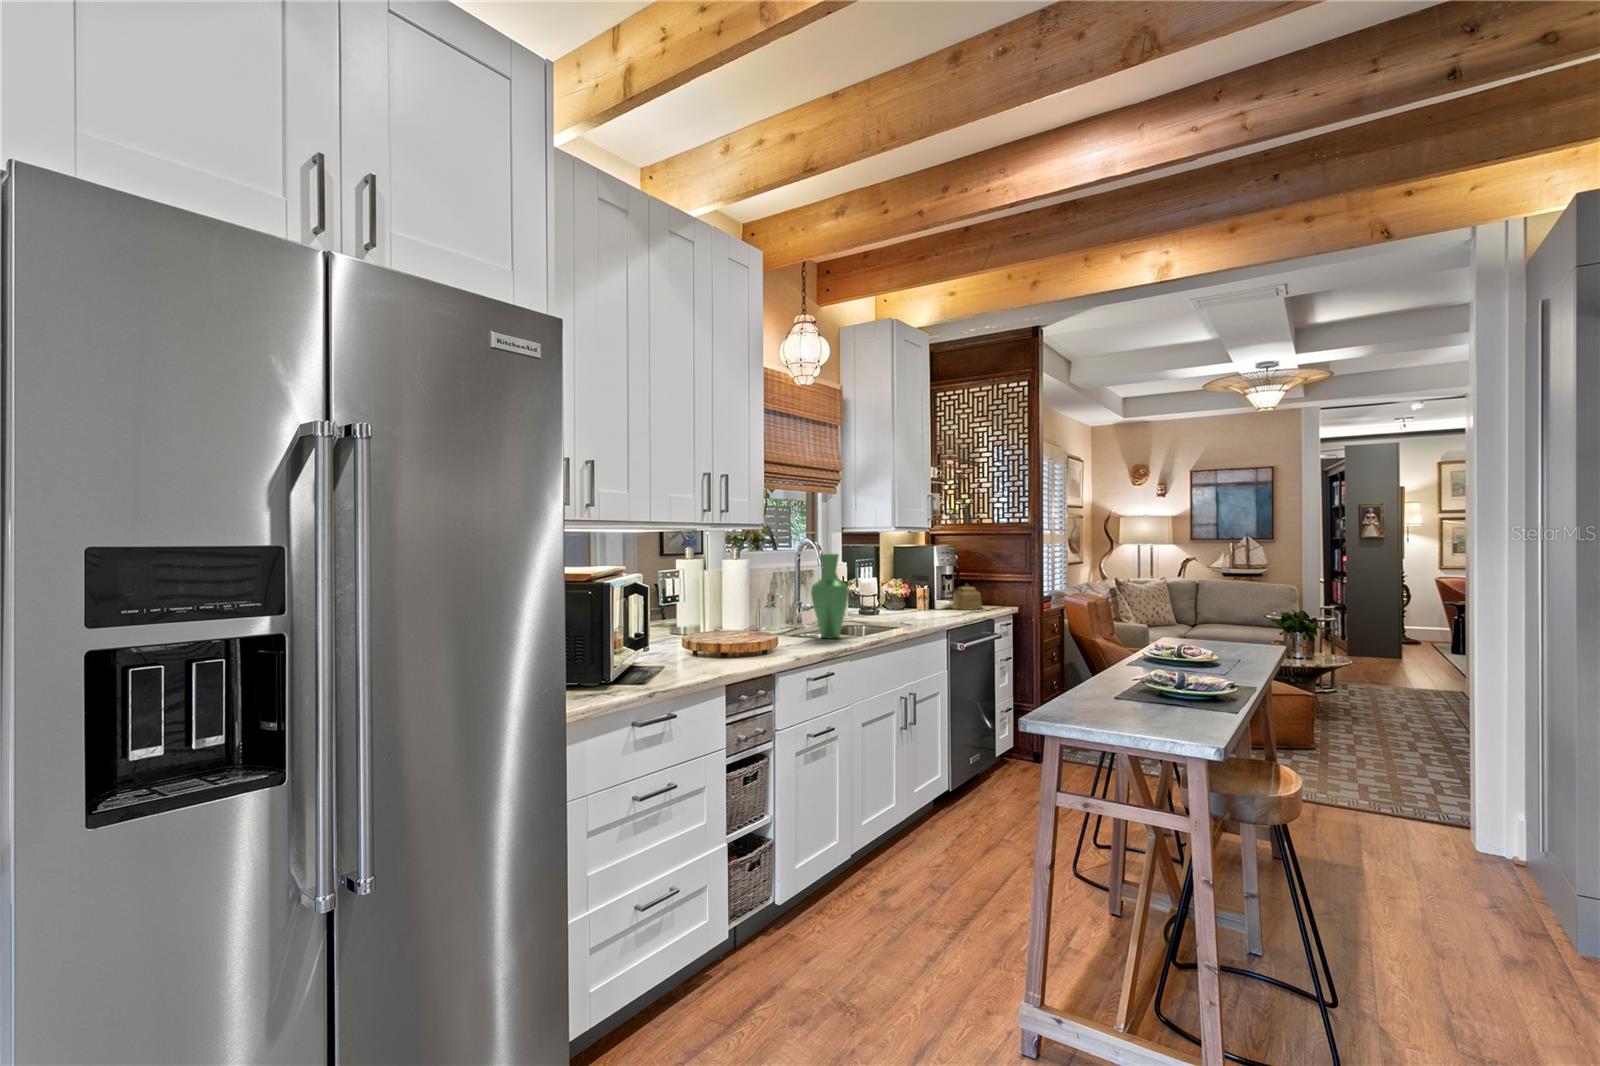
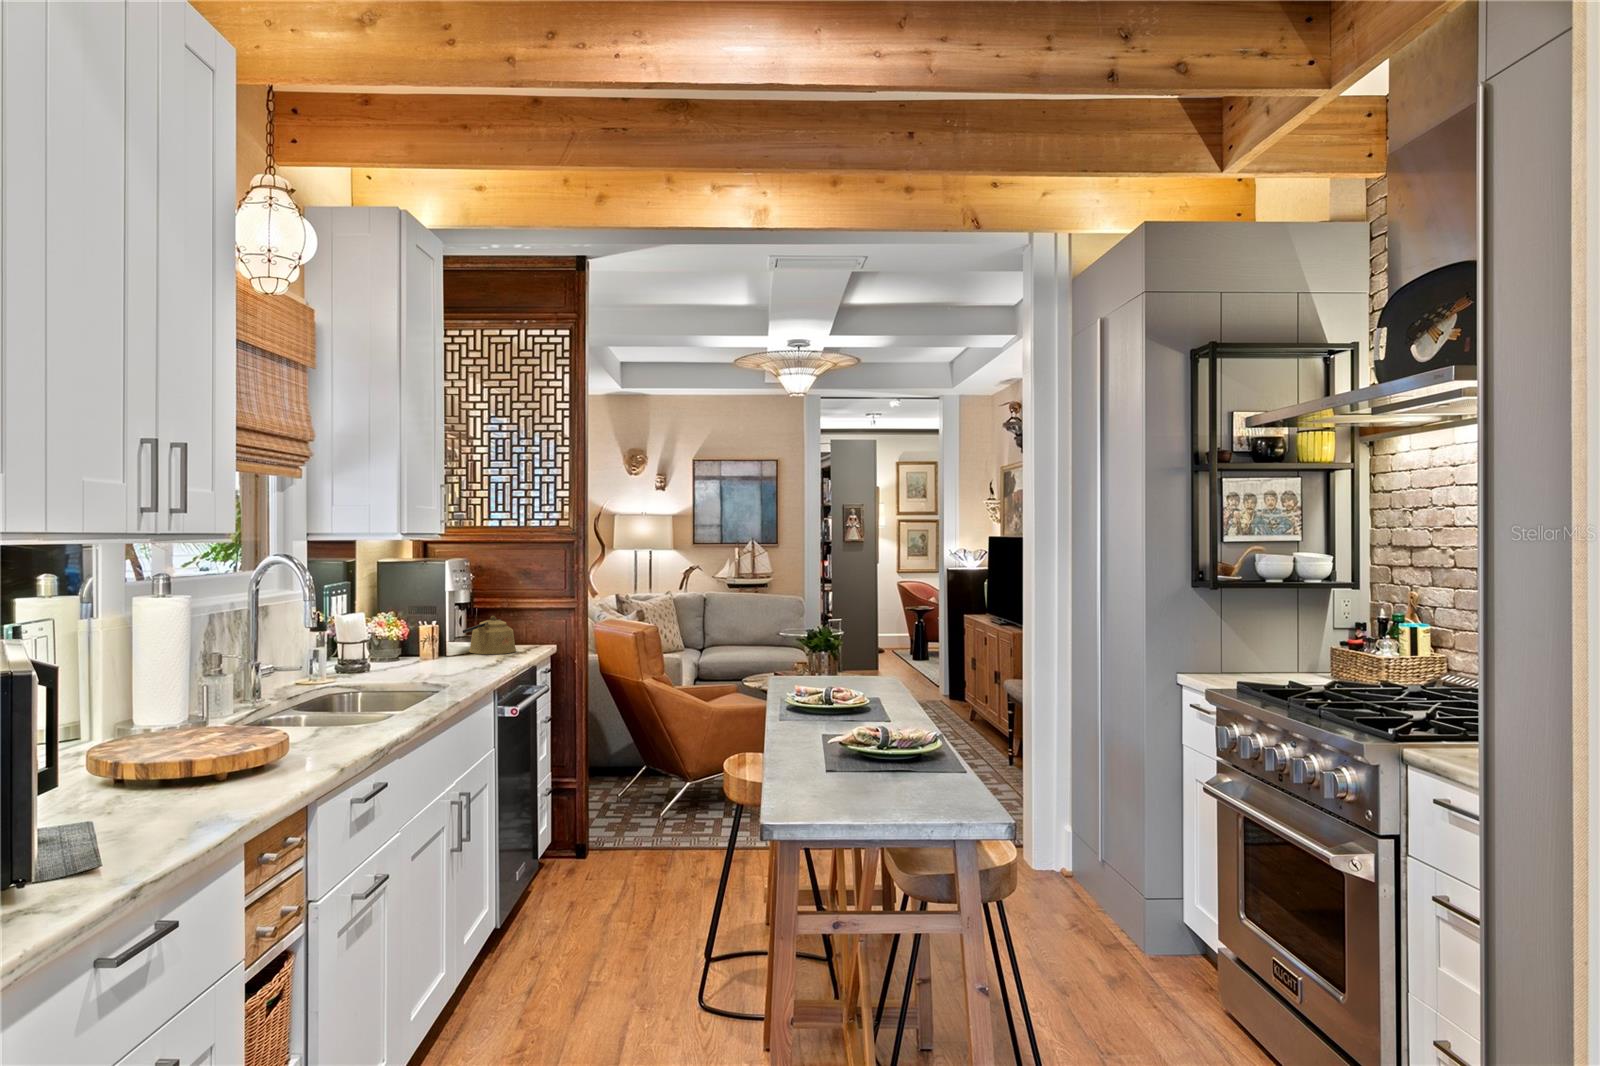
vase: present [811,554,849,638] -> none [312,582,380,724]

